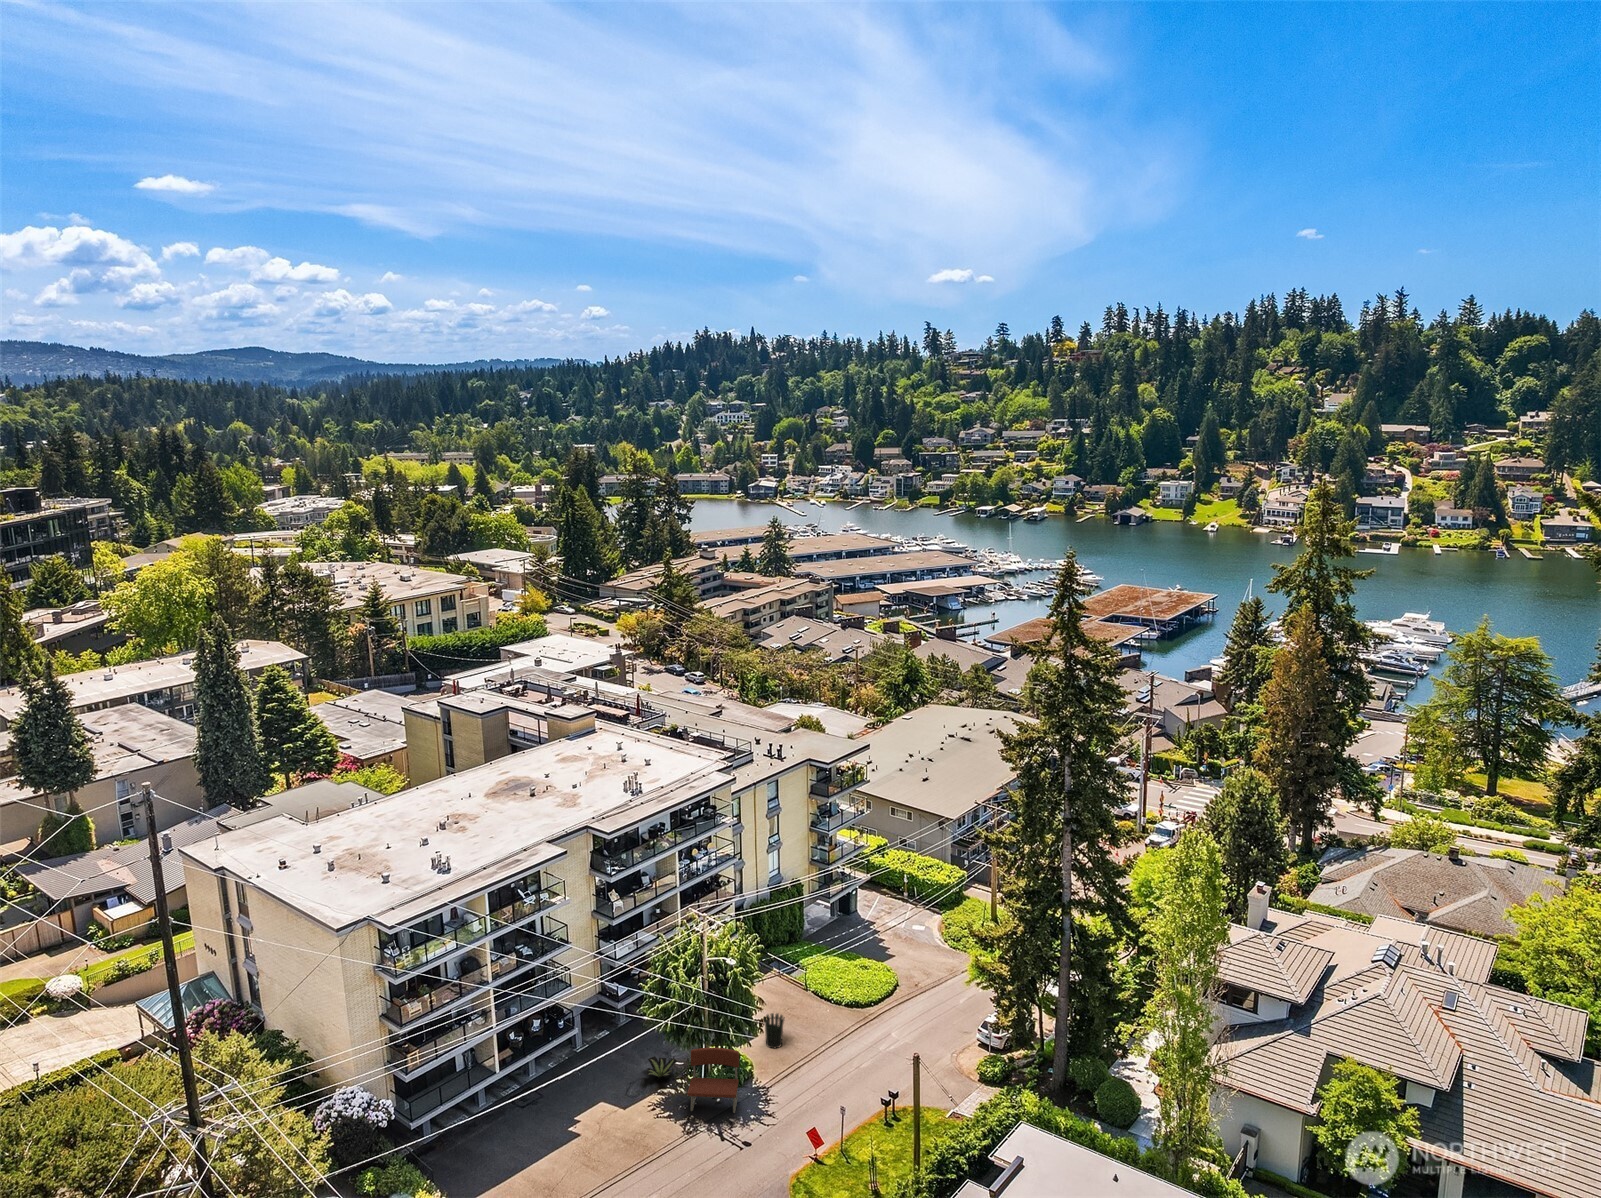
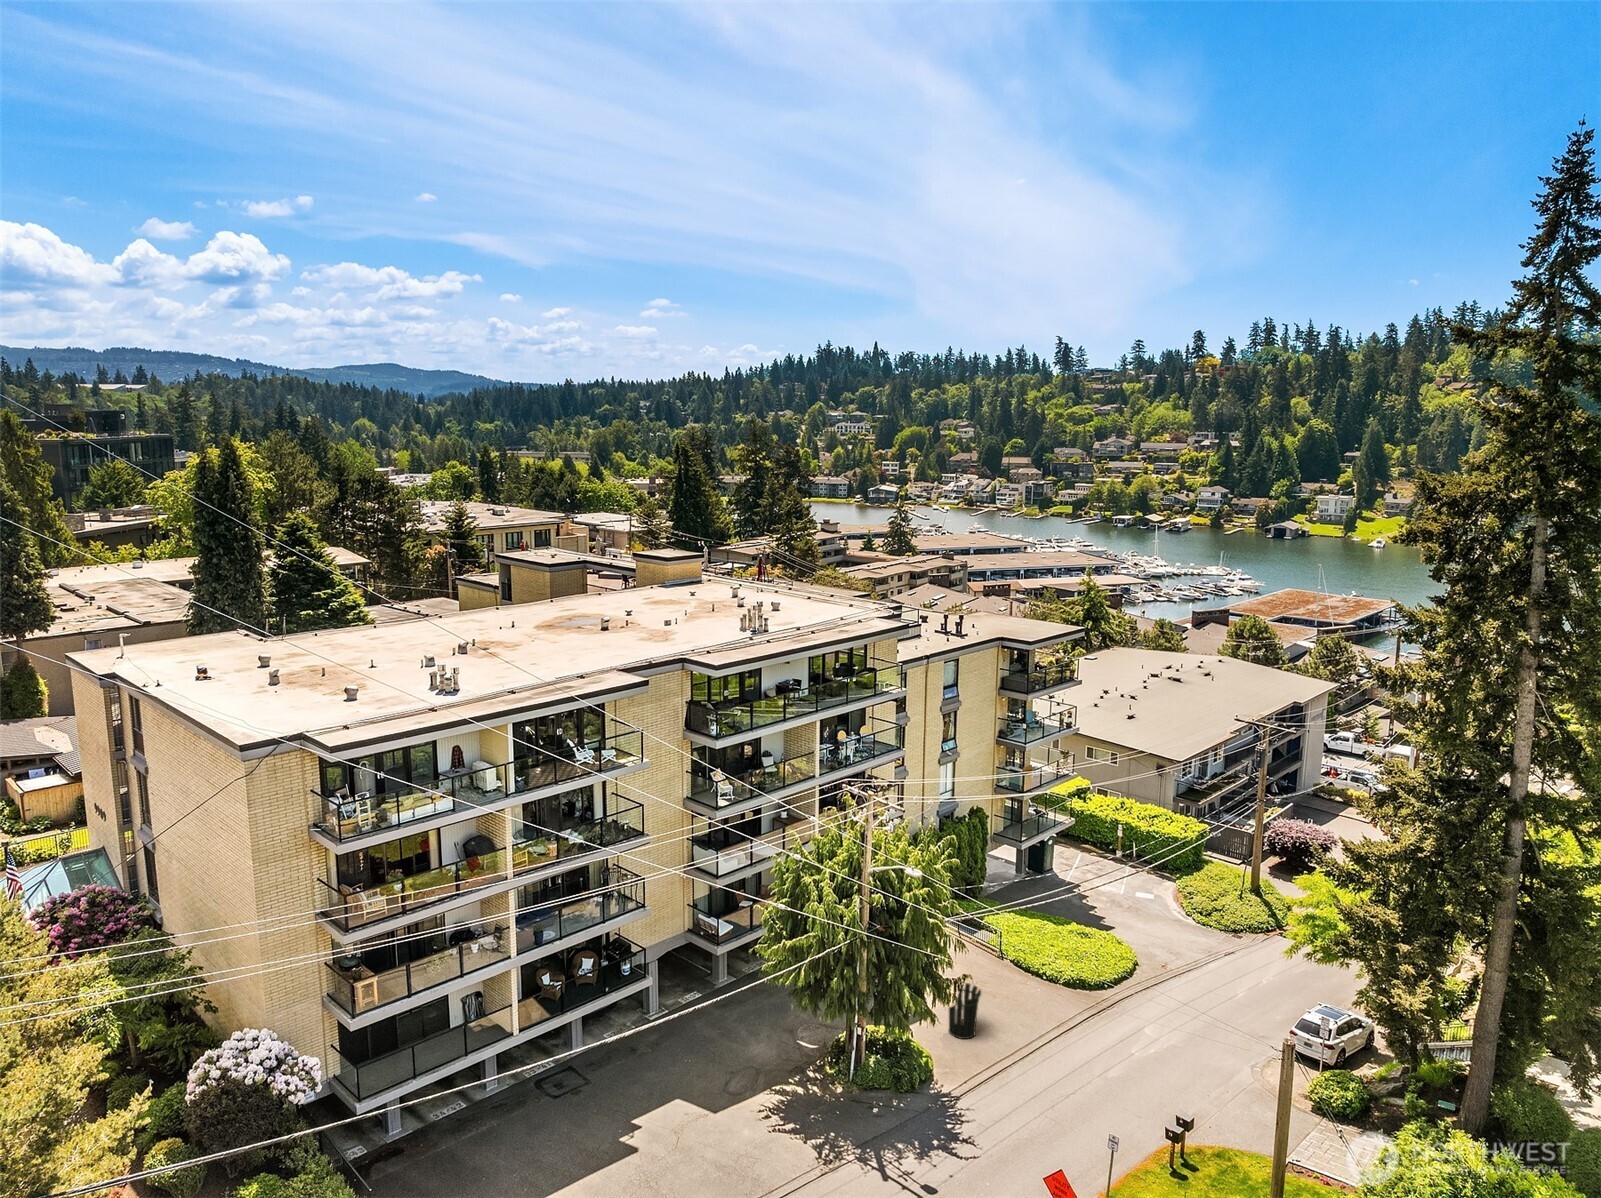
bench: present [687,1048,739,1113] -> none [828,1021,917,1137]
potted plant: present [646,1056,677,1081] -> none [755,1033,809,1074]

